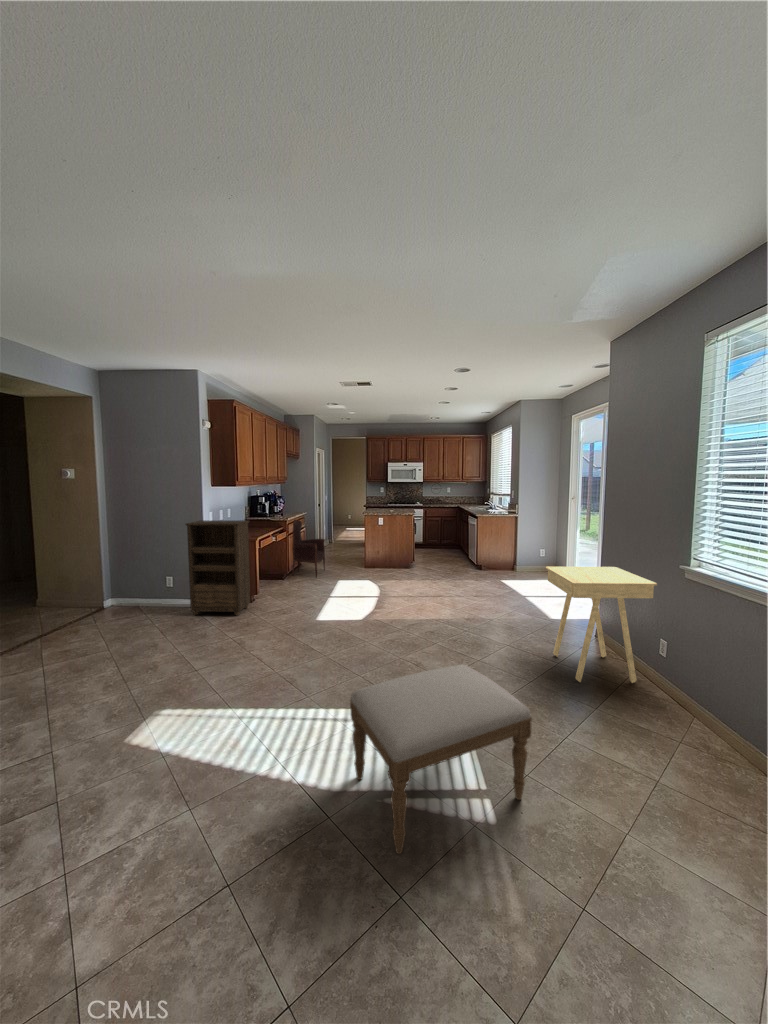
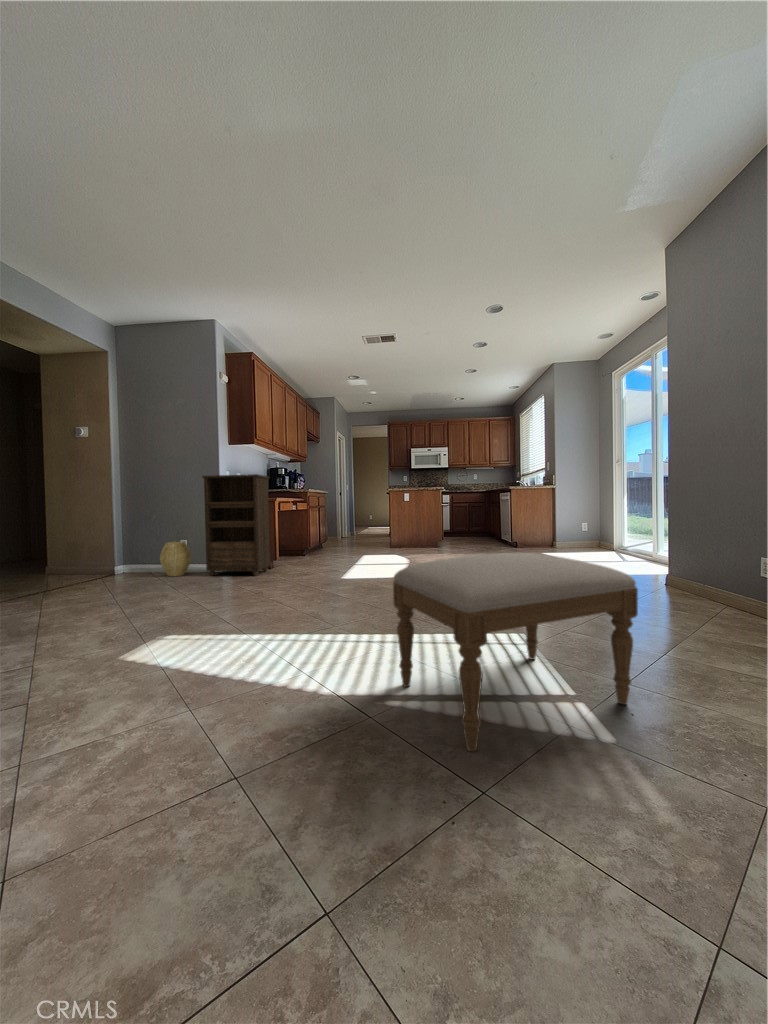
armchair: present [292,520,325,577] -> none [314,495,348,554]
side table: present [546,567,657,683] -> none [605,490,752,616]
woven basket: none [146,581,176,615] -> present [160,541,191,576]

